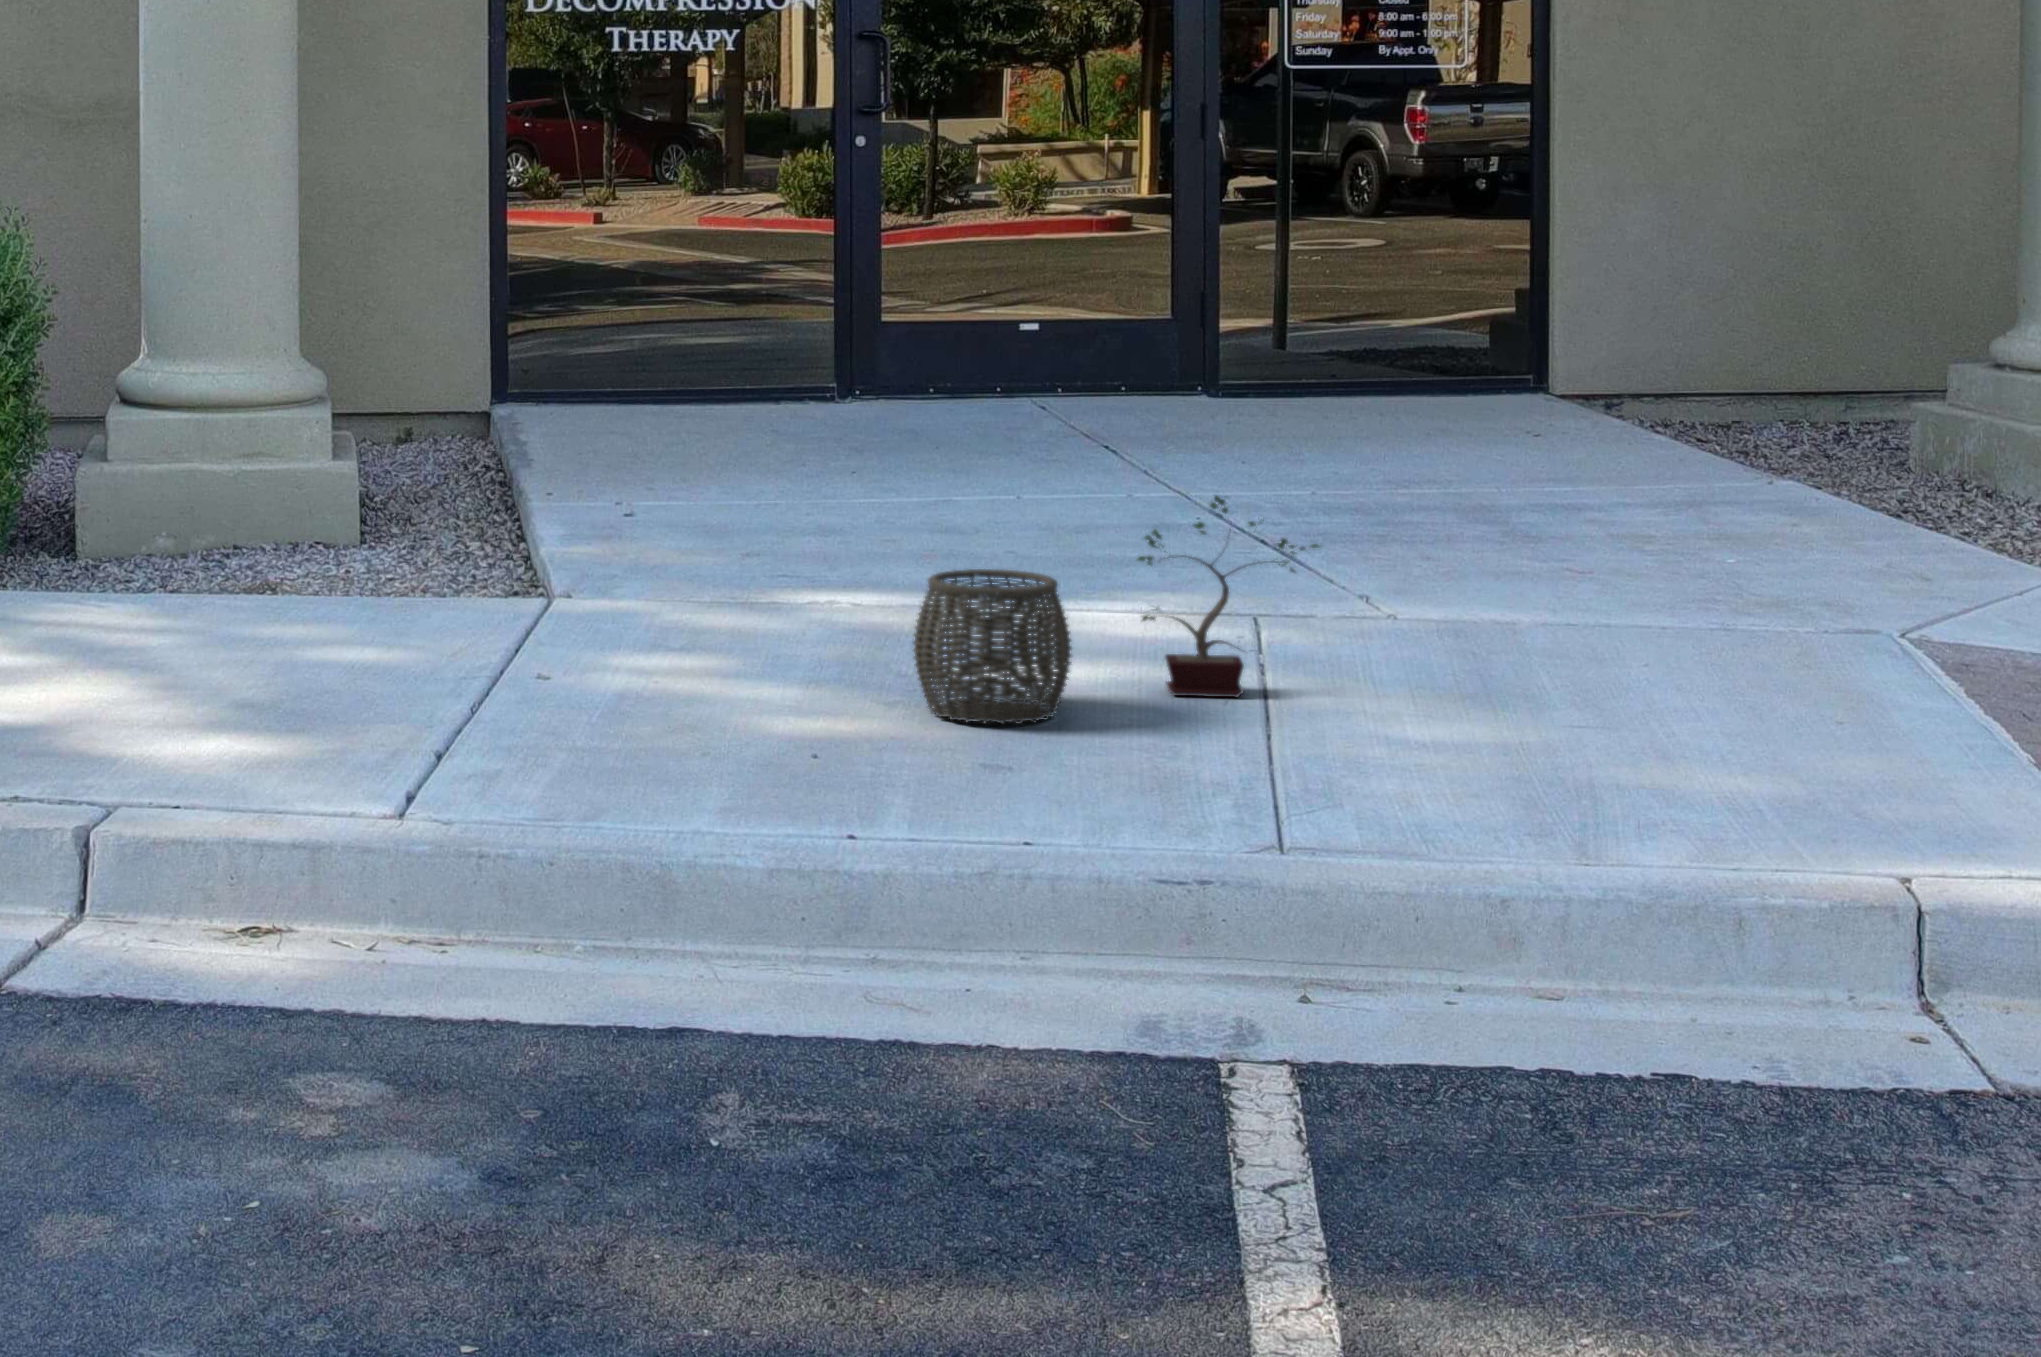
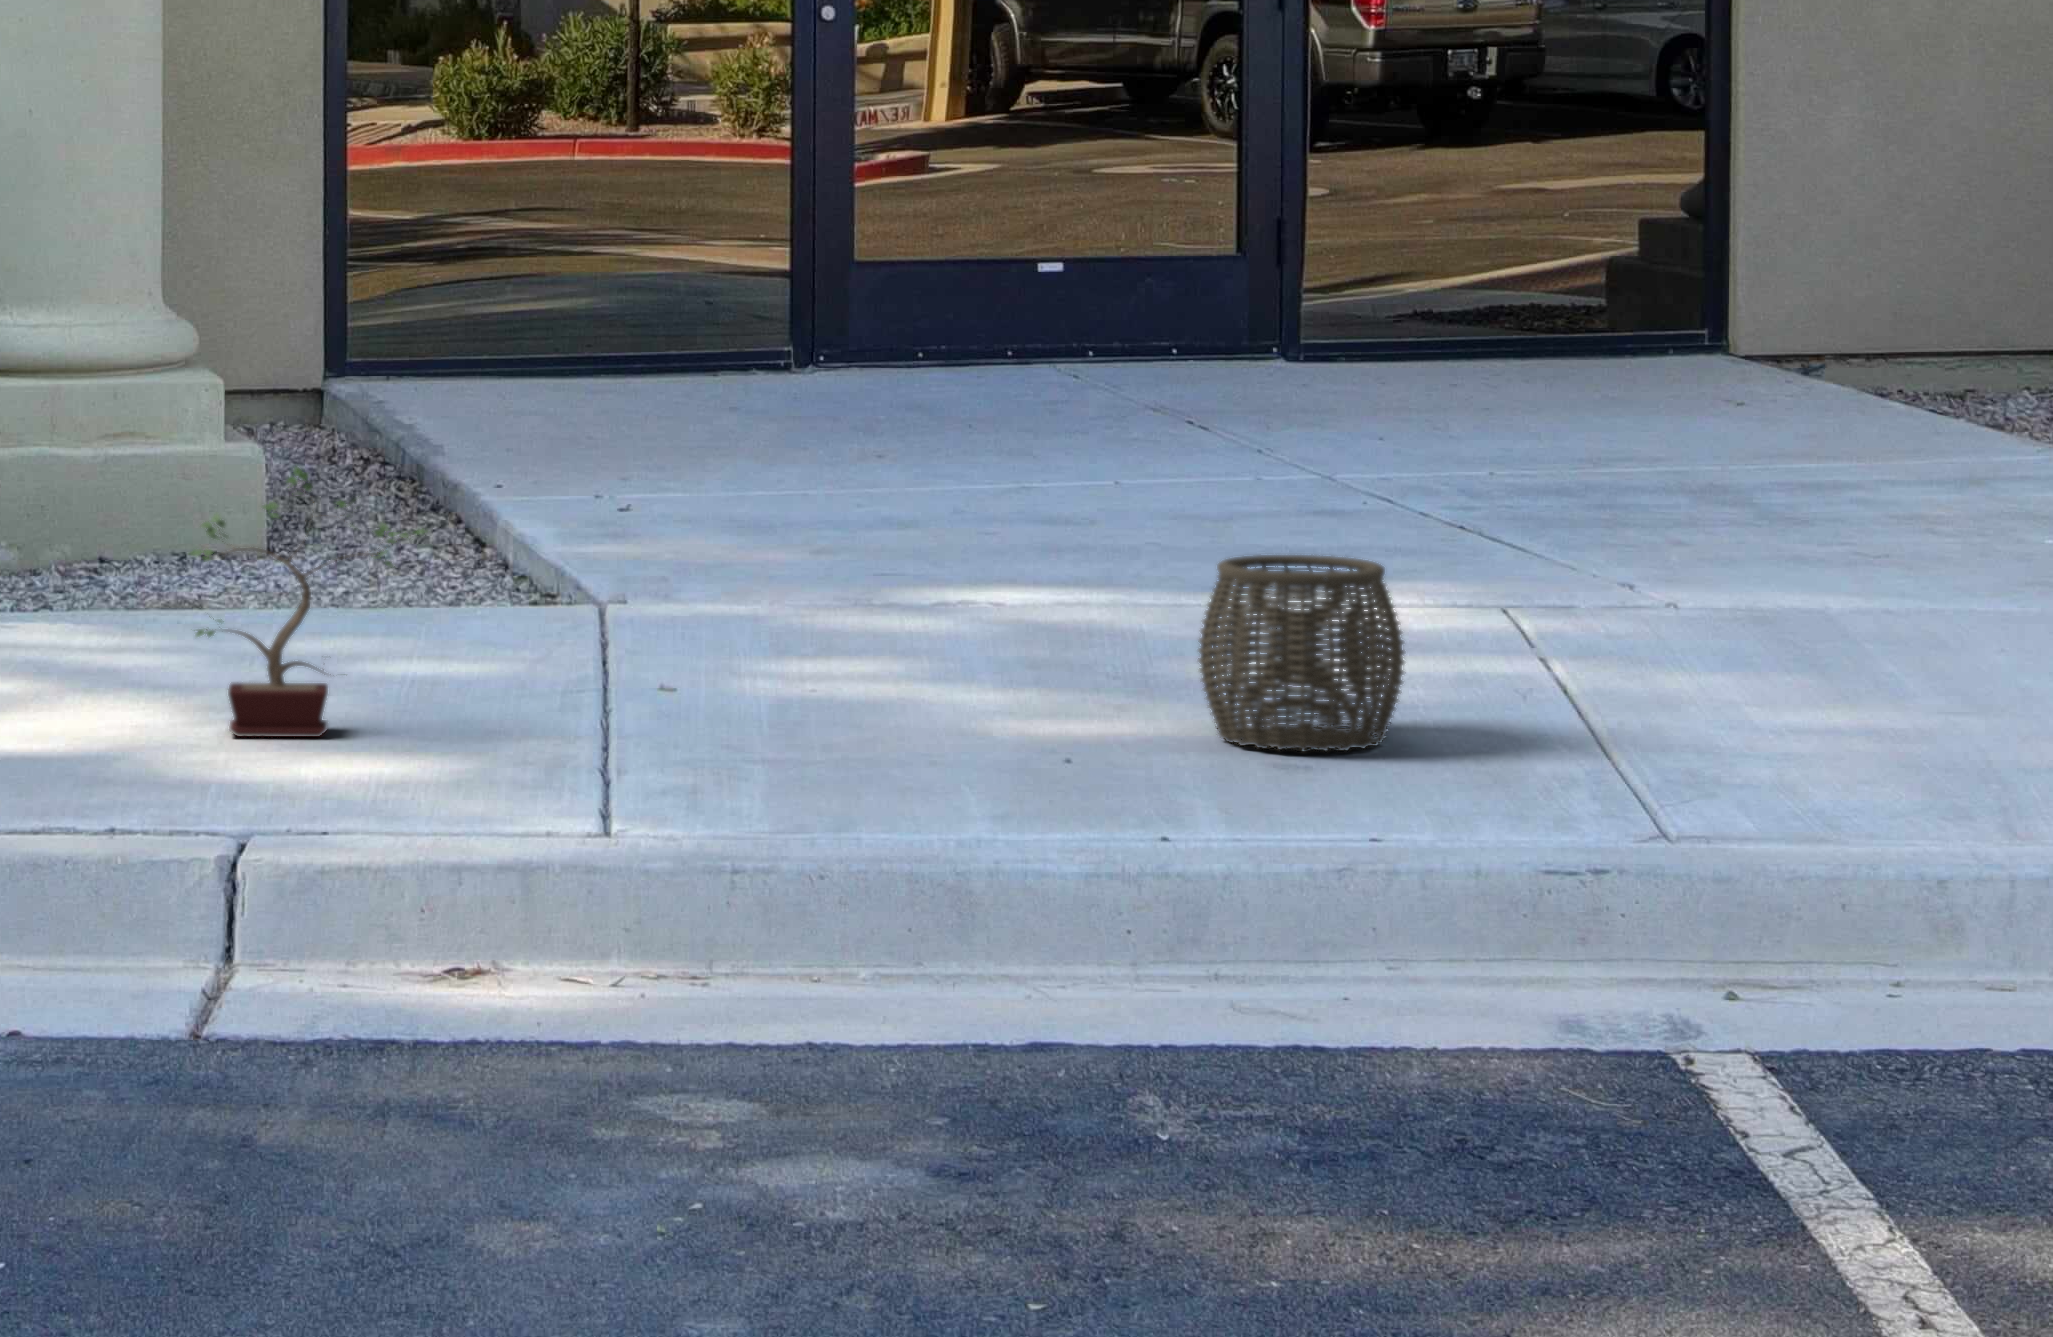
potted plant: present [1137,495,1320,697] -> present [191,467,425,737]

